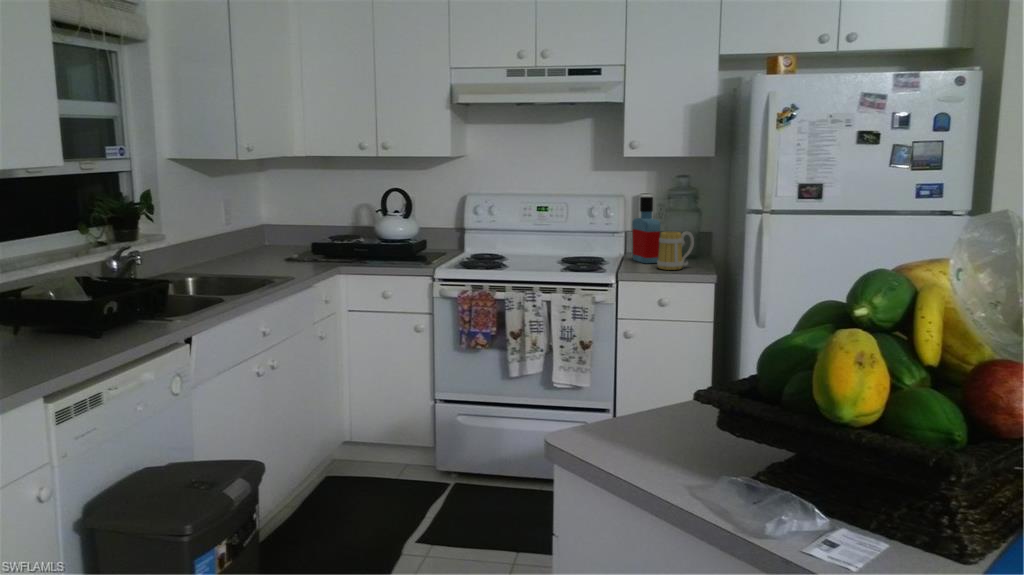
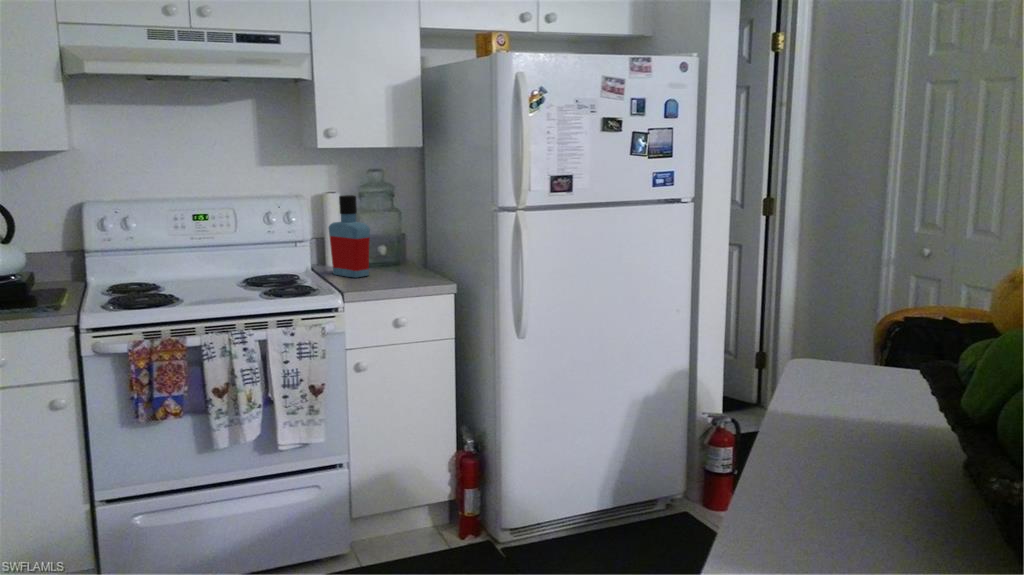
mug: present [657,232,694,270] -> none [377,236,416,284]

